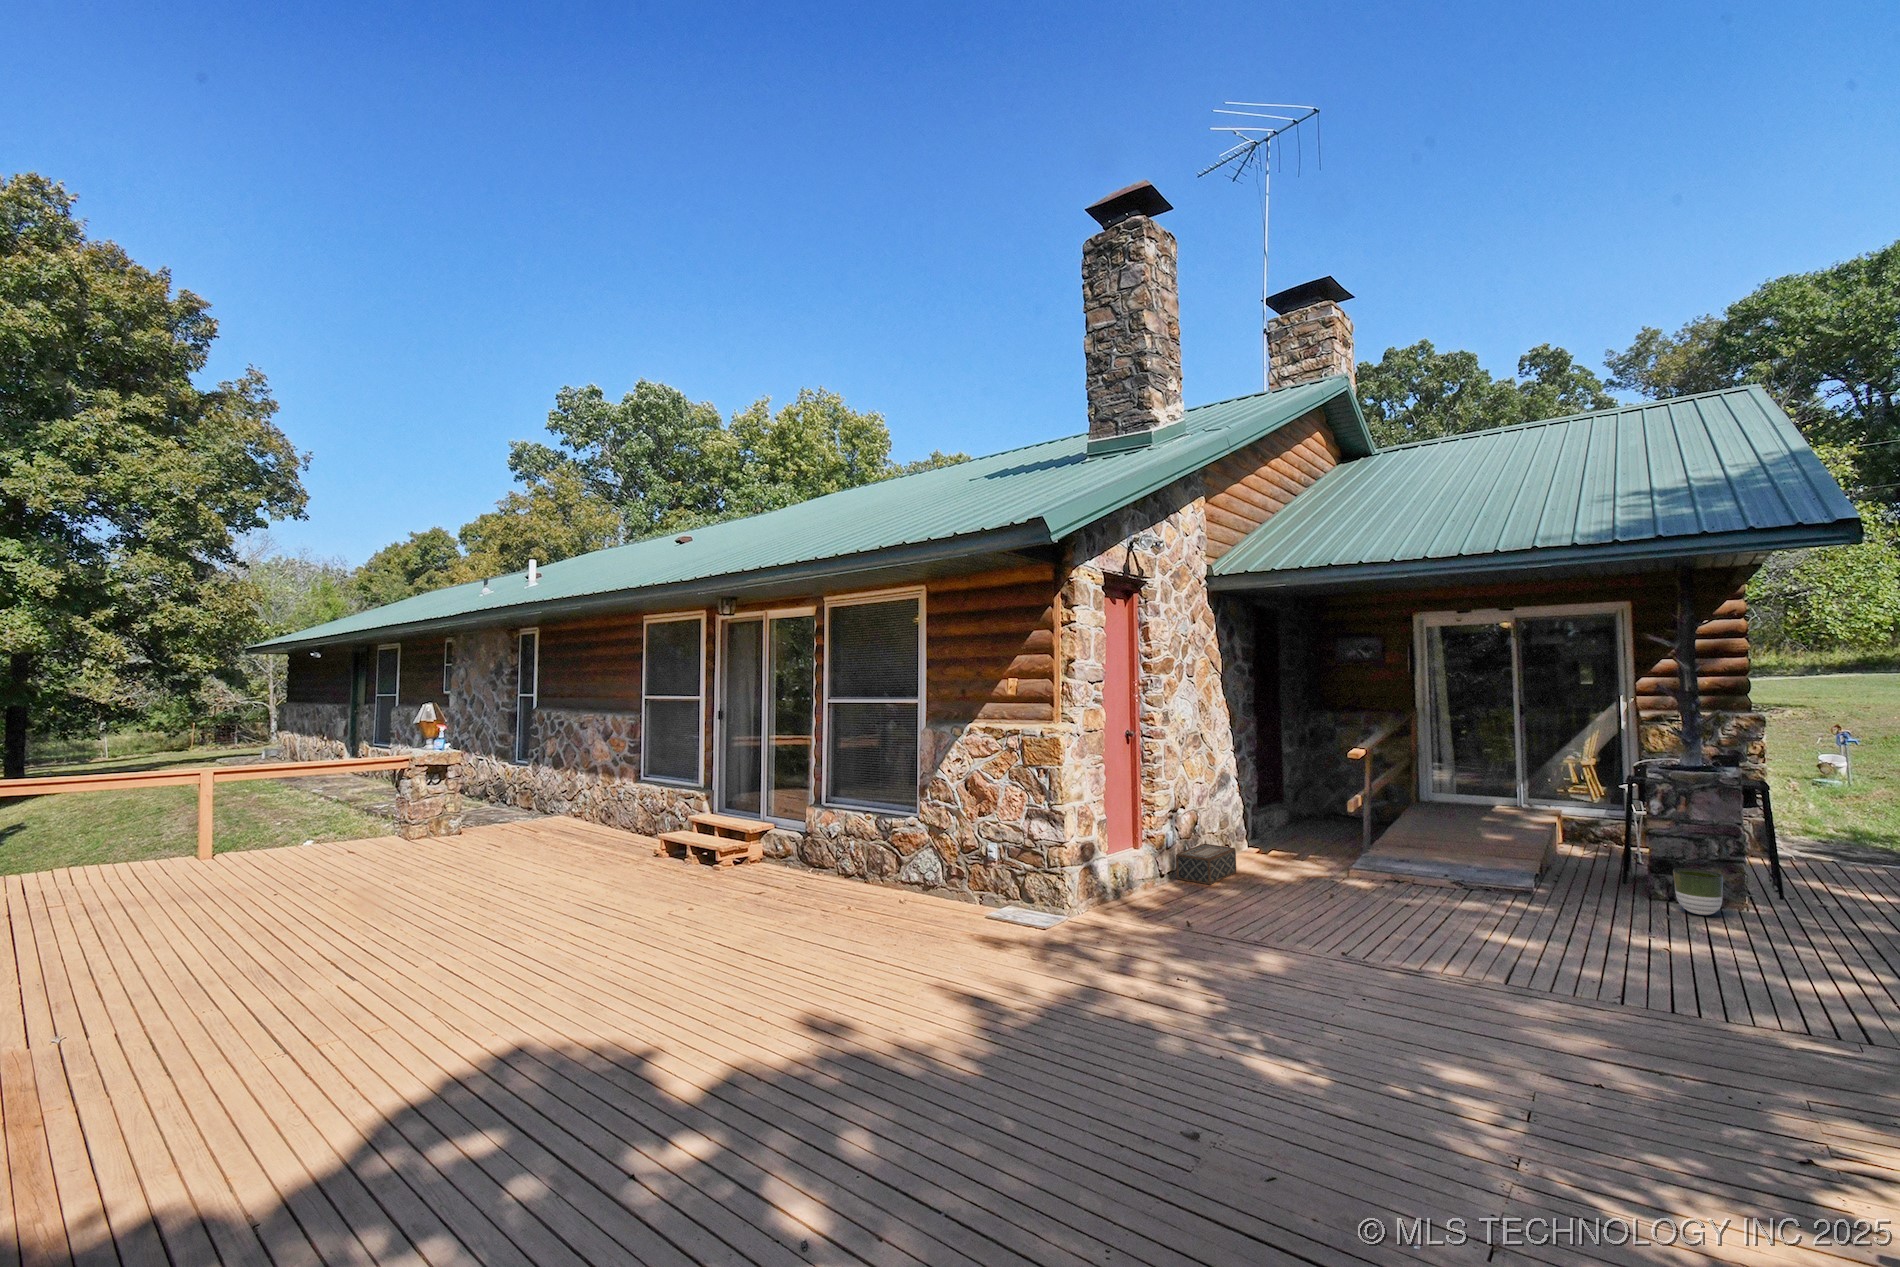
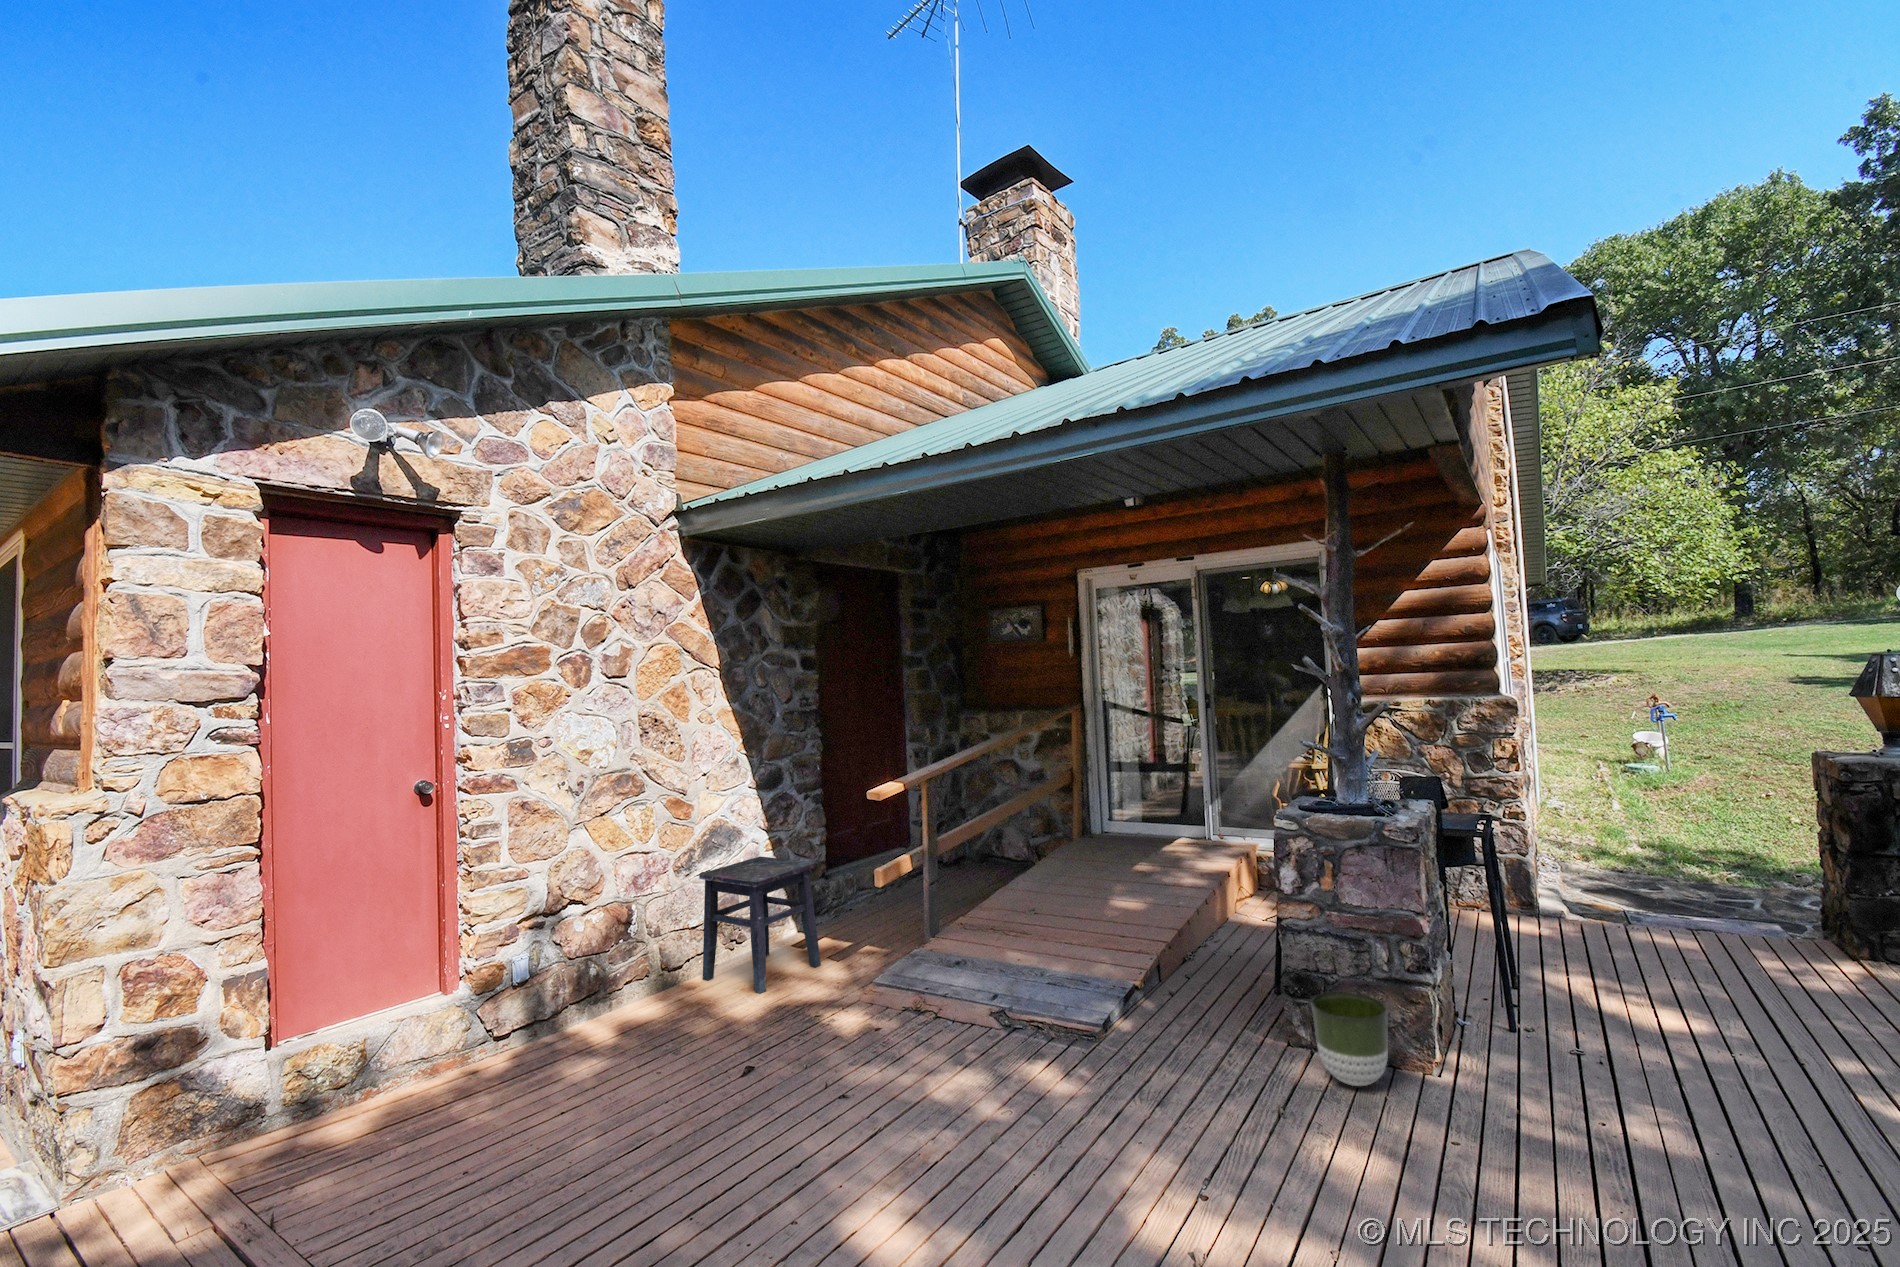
side table: none [1222,790,1291,866] -> present [699,857,821,993]
woven basket: present [1176,844,1236,885] -> none [535,966,671,1060]

